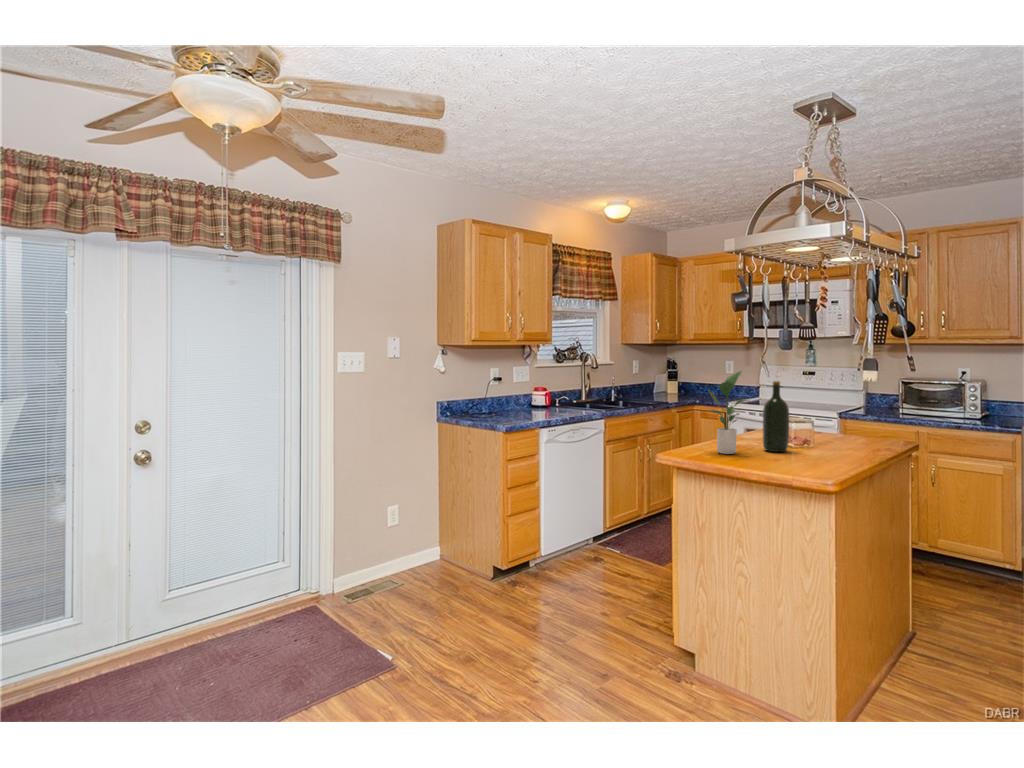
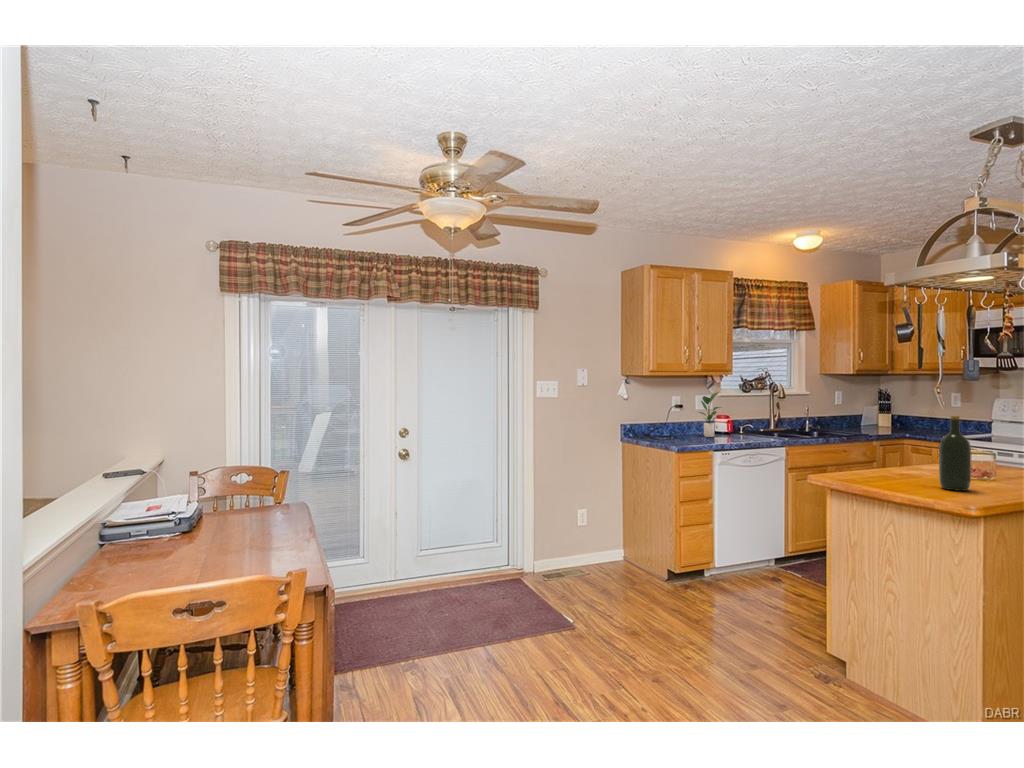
potted plant: present [708,371,748,454] -> present [699,392,721,437]

